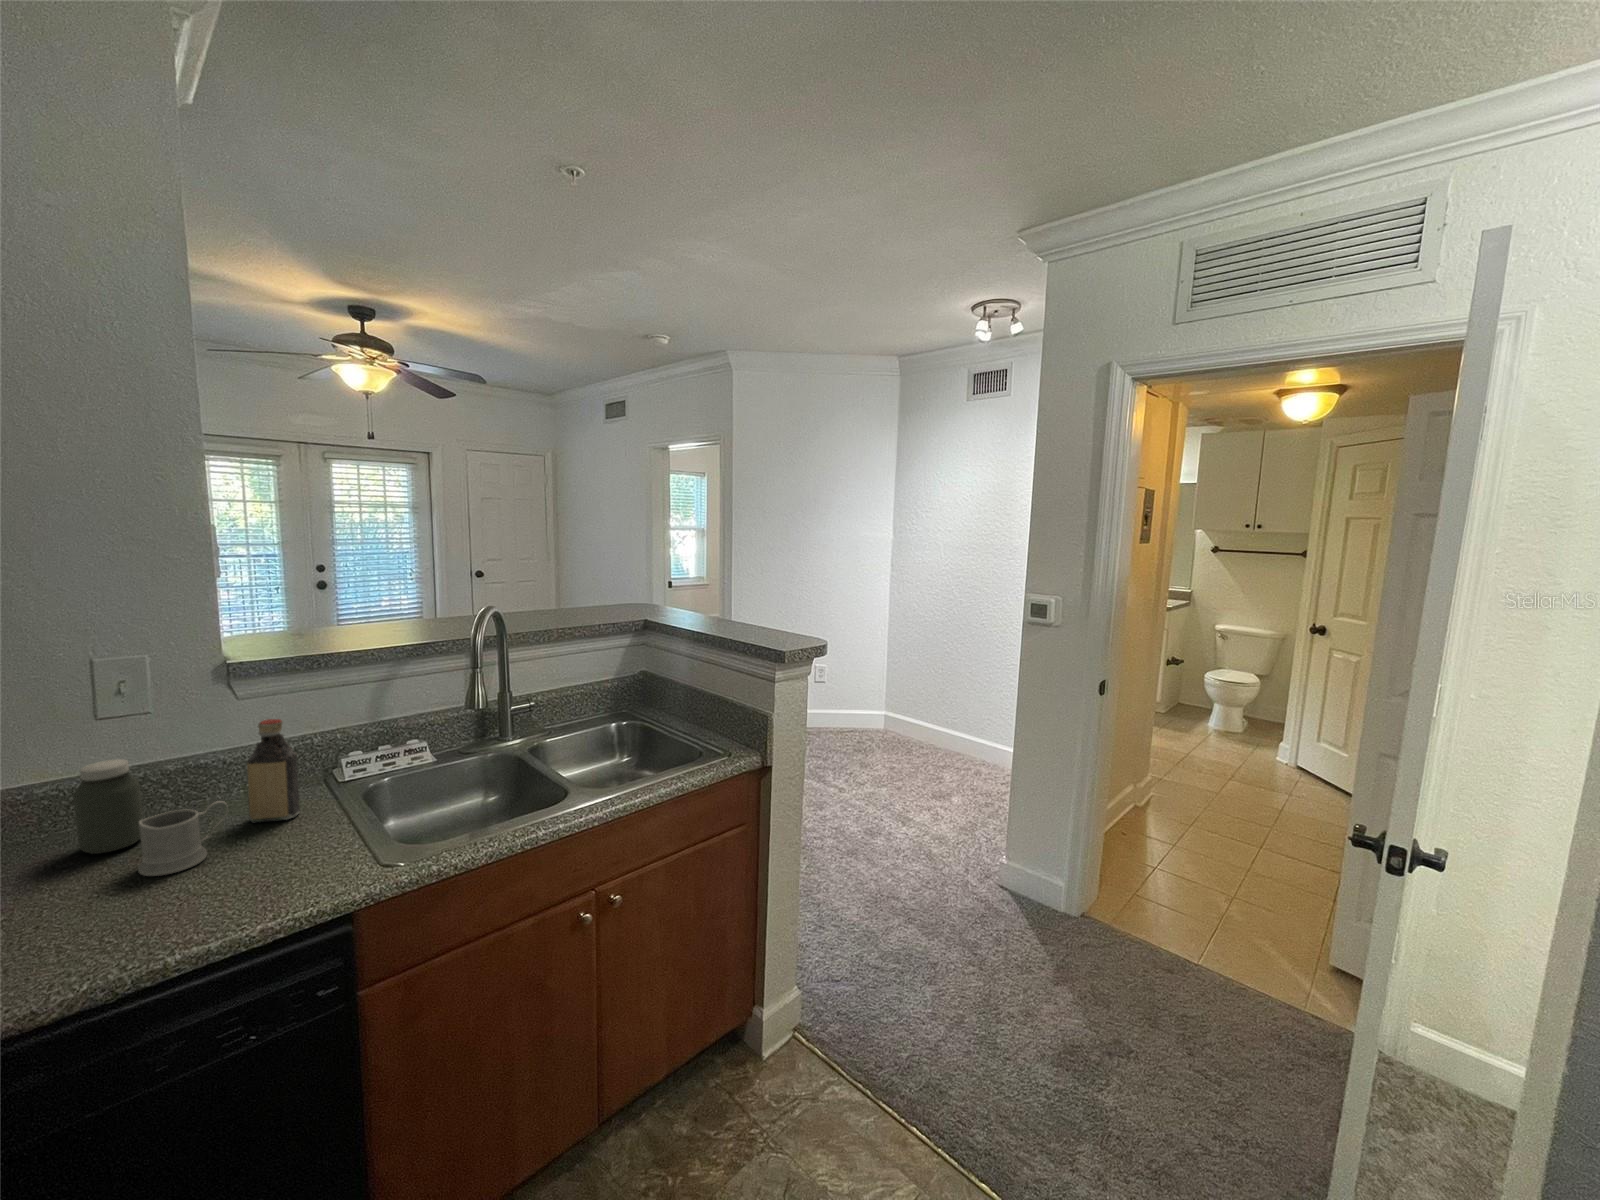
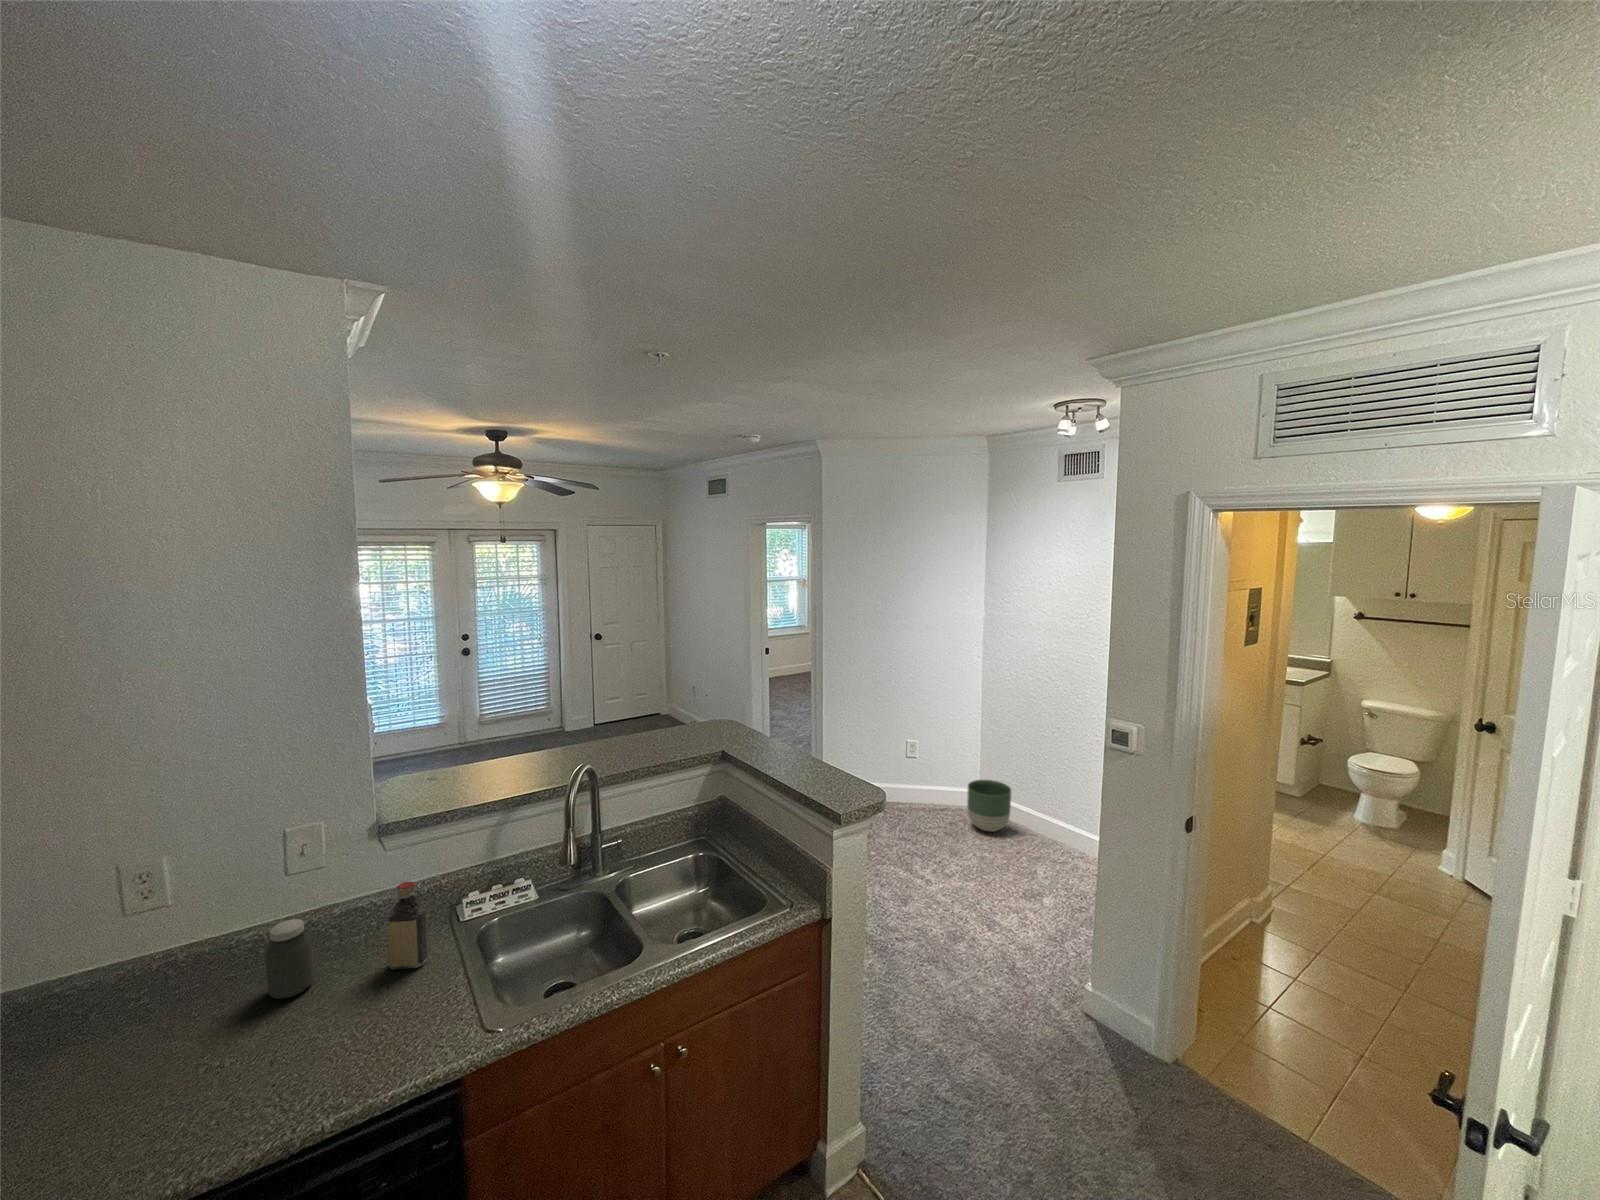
planter: none [875,699,917,748] -> present [967,780,1011,832]
mug: present [138,801,228,876] -> none [307,962,372,1029]

